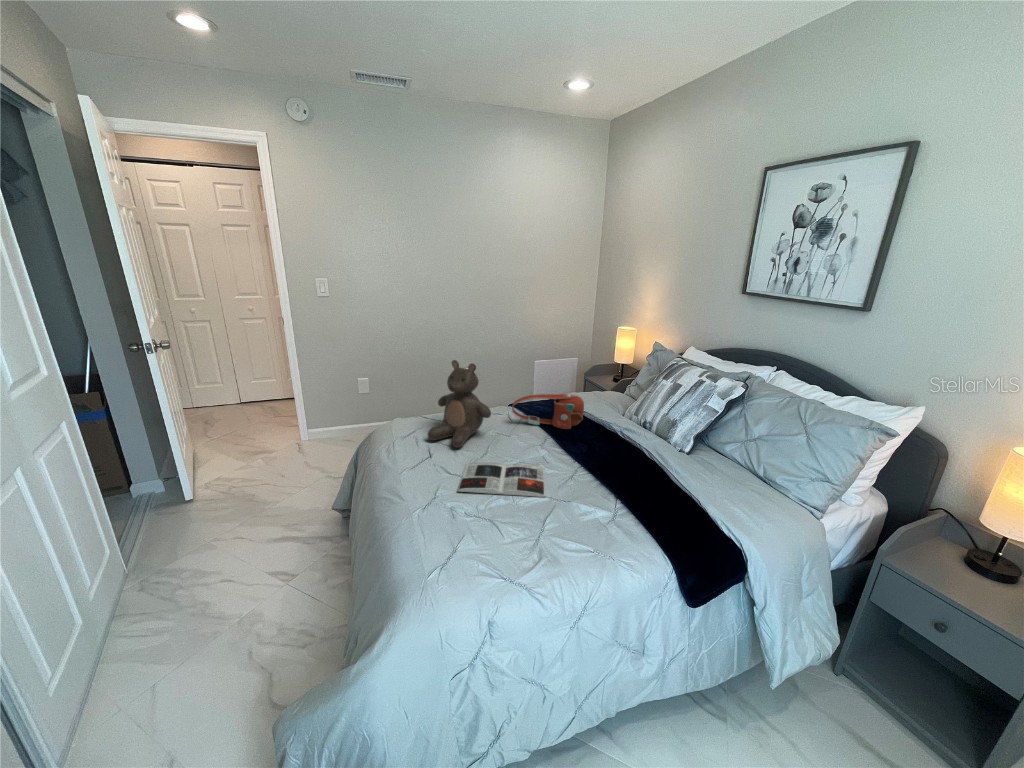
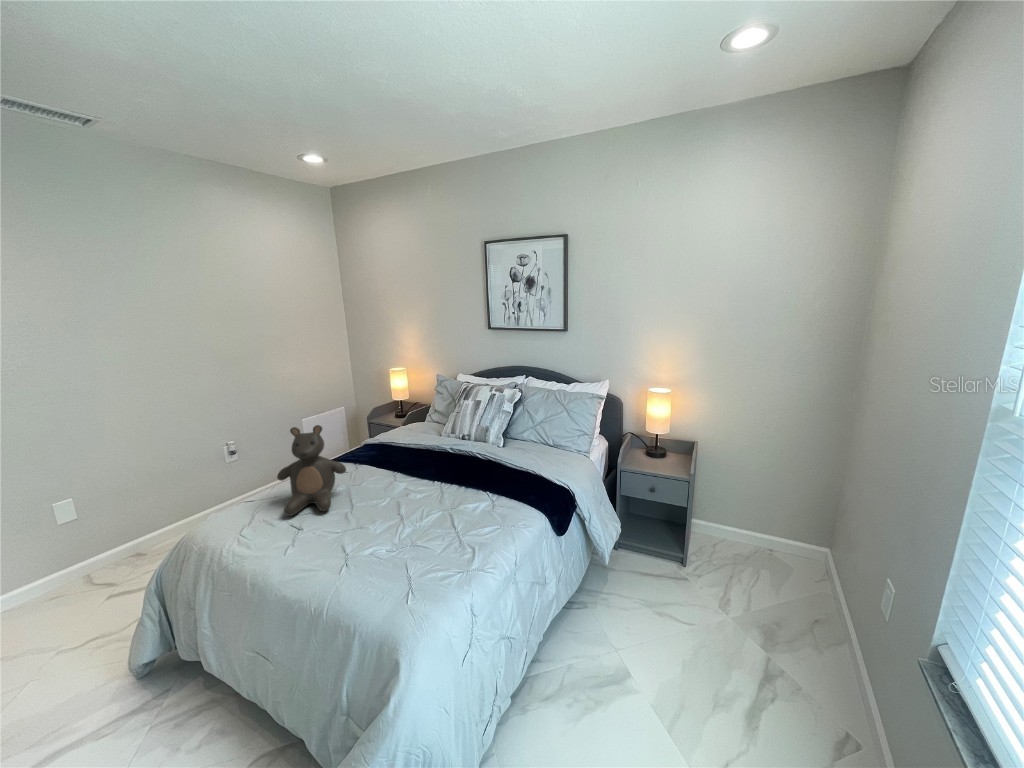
handbag: present [512,394,584,429] -> none [353,431,420,469]
magazine: present [458,462,546,497] -> none [349,494,440,540]

